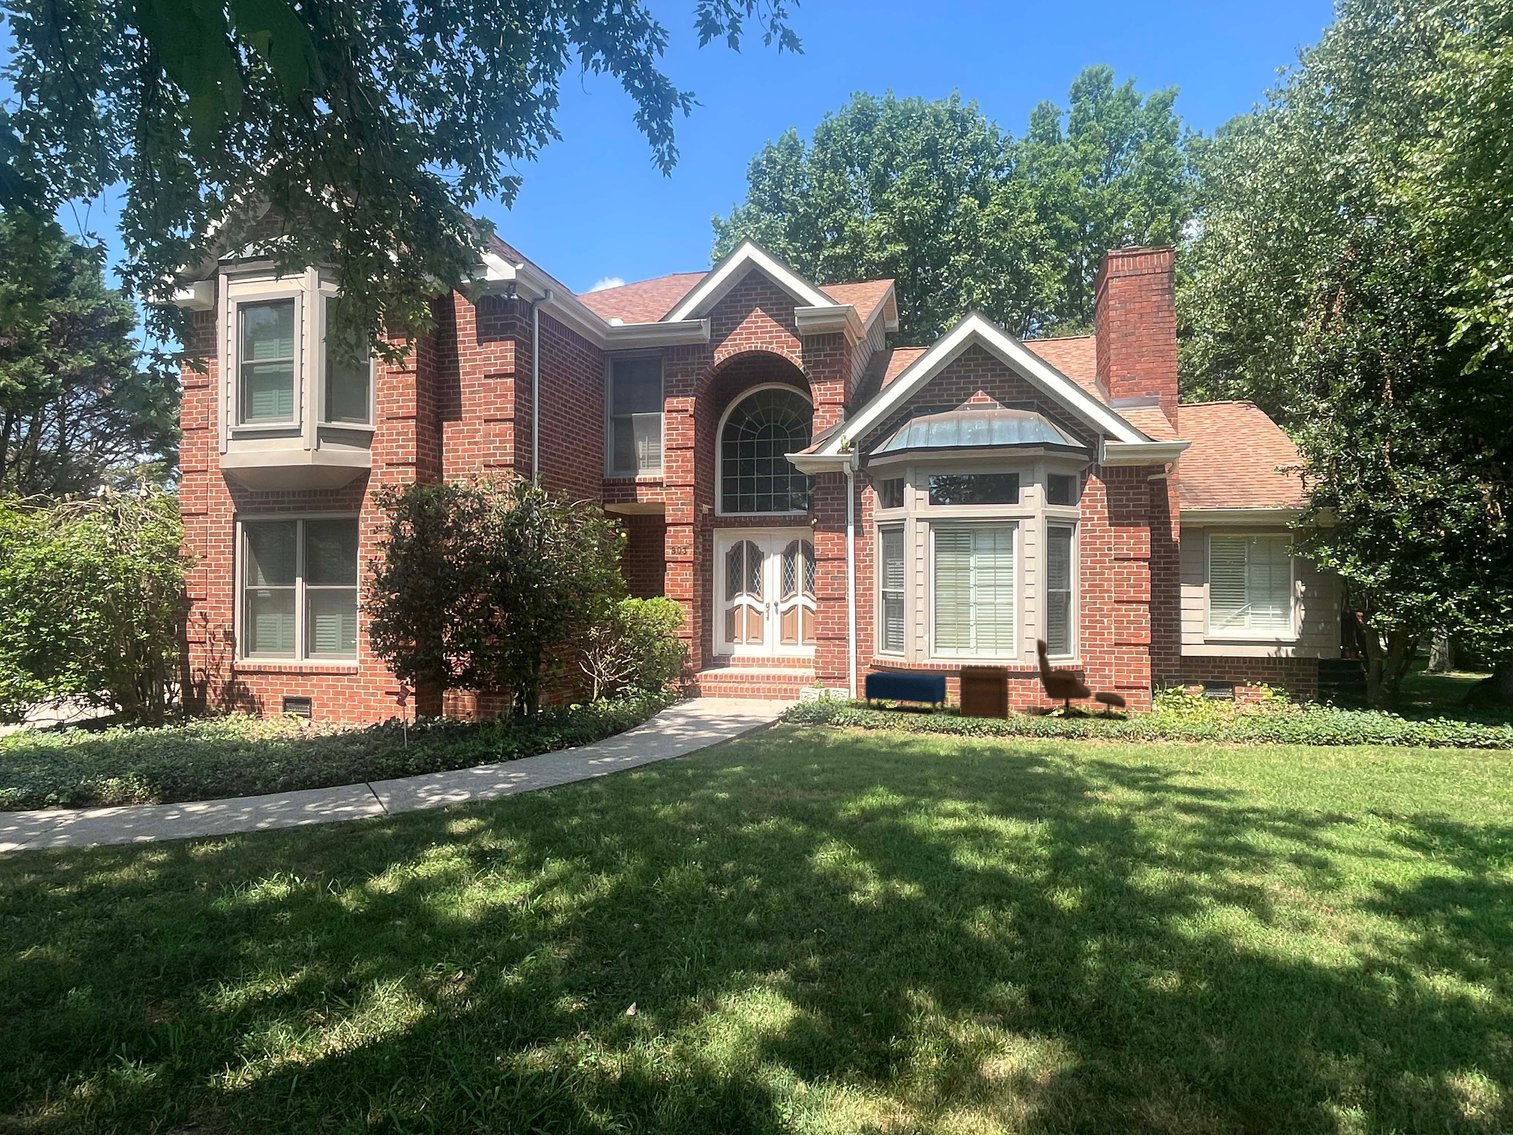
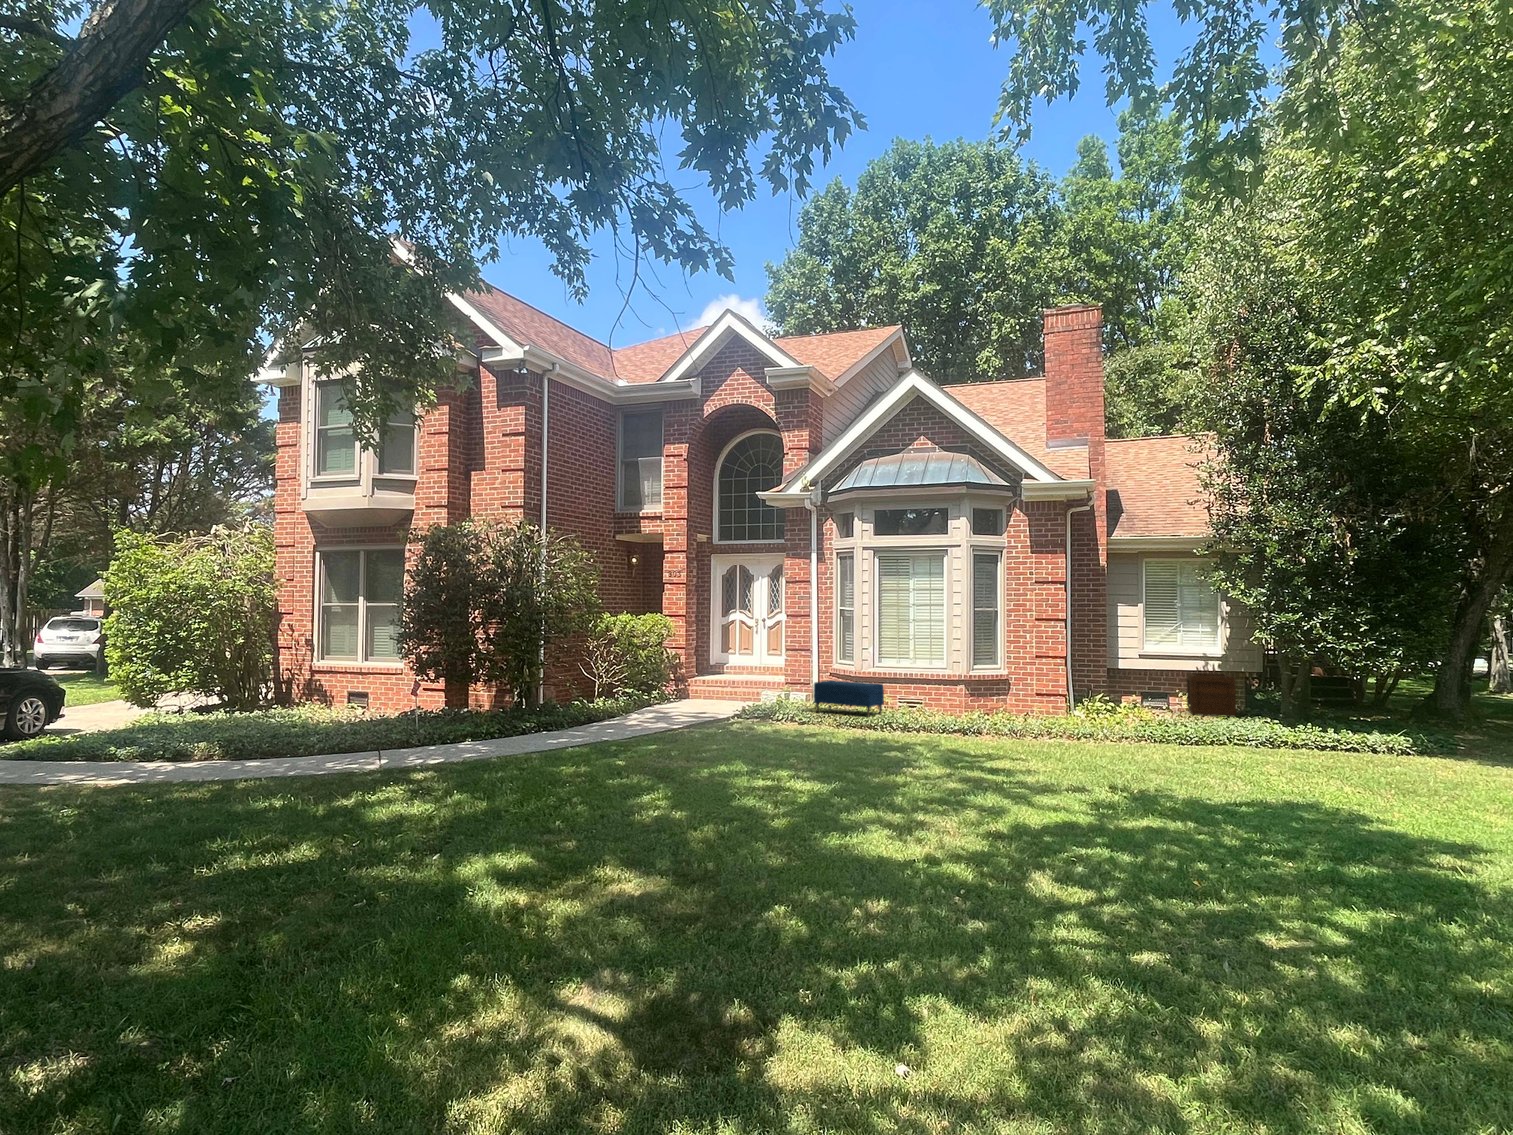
lounge chair: present [1037,639,1126,720] -> none [957,652,1036,724]
wooden crate: present [959,666,1009,719] -> present [1186,673,1236,717]

